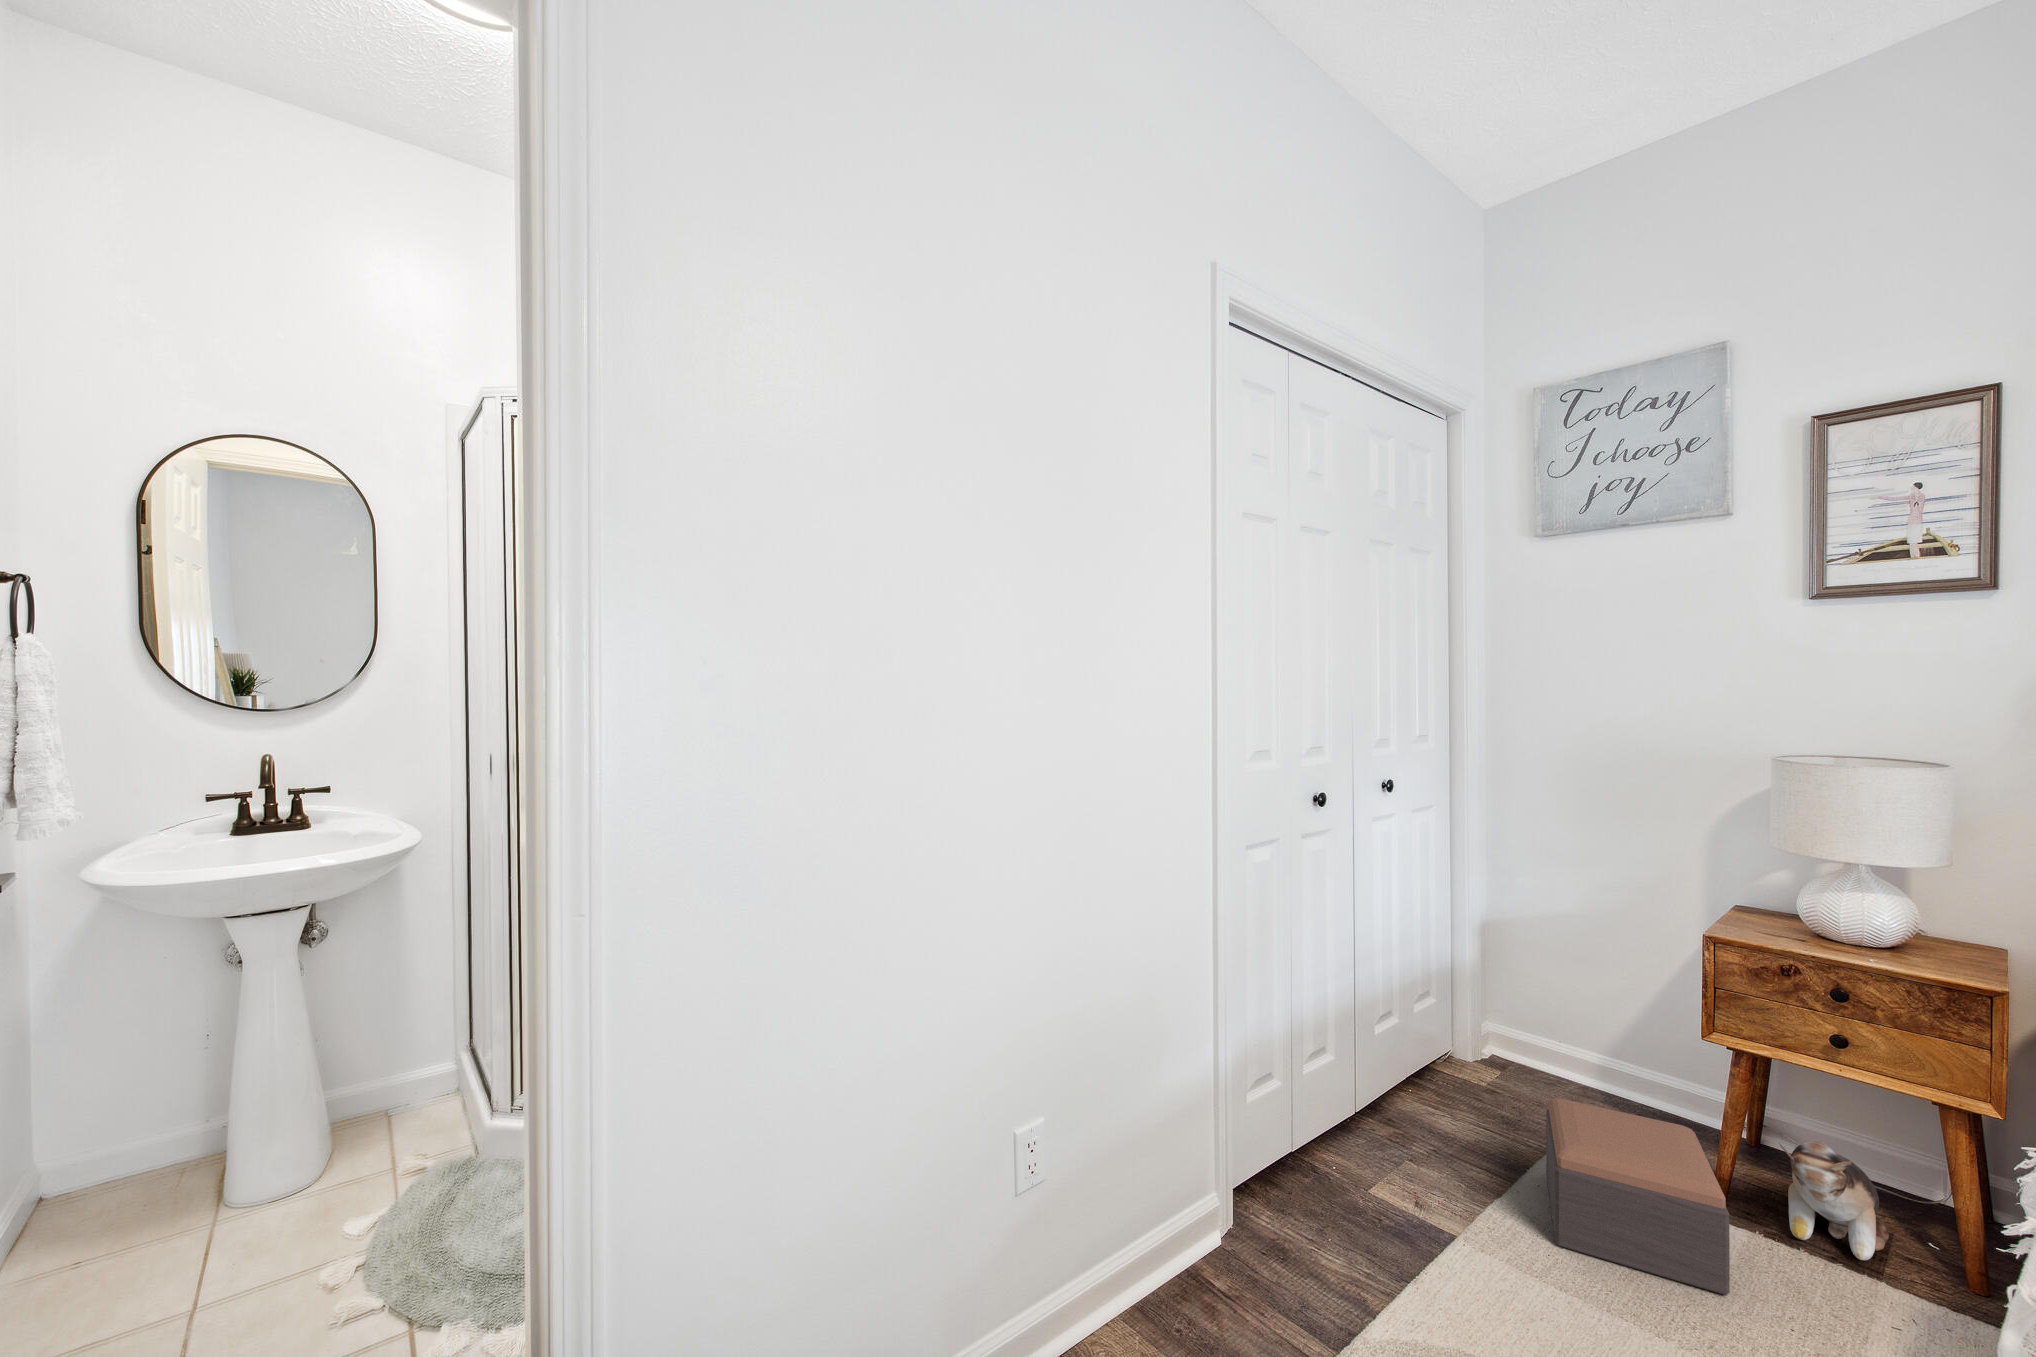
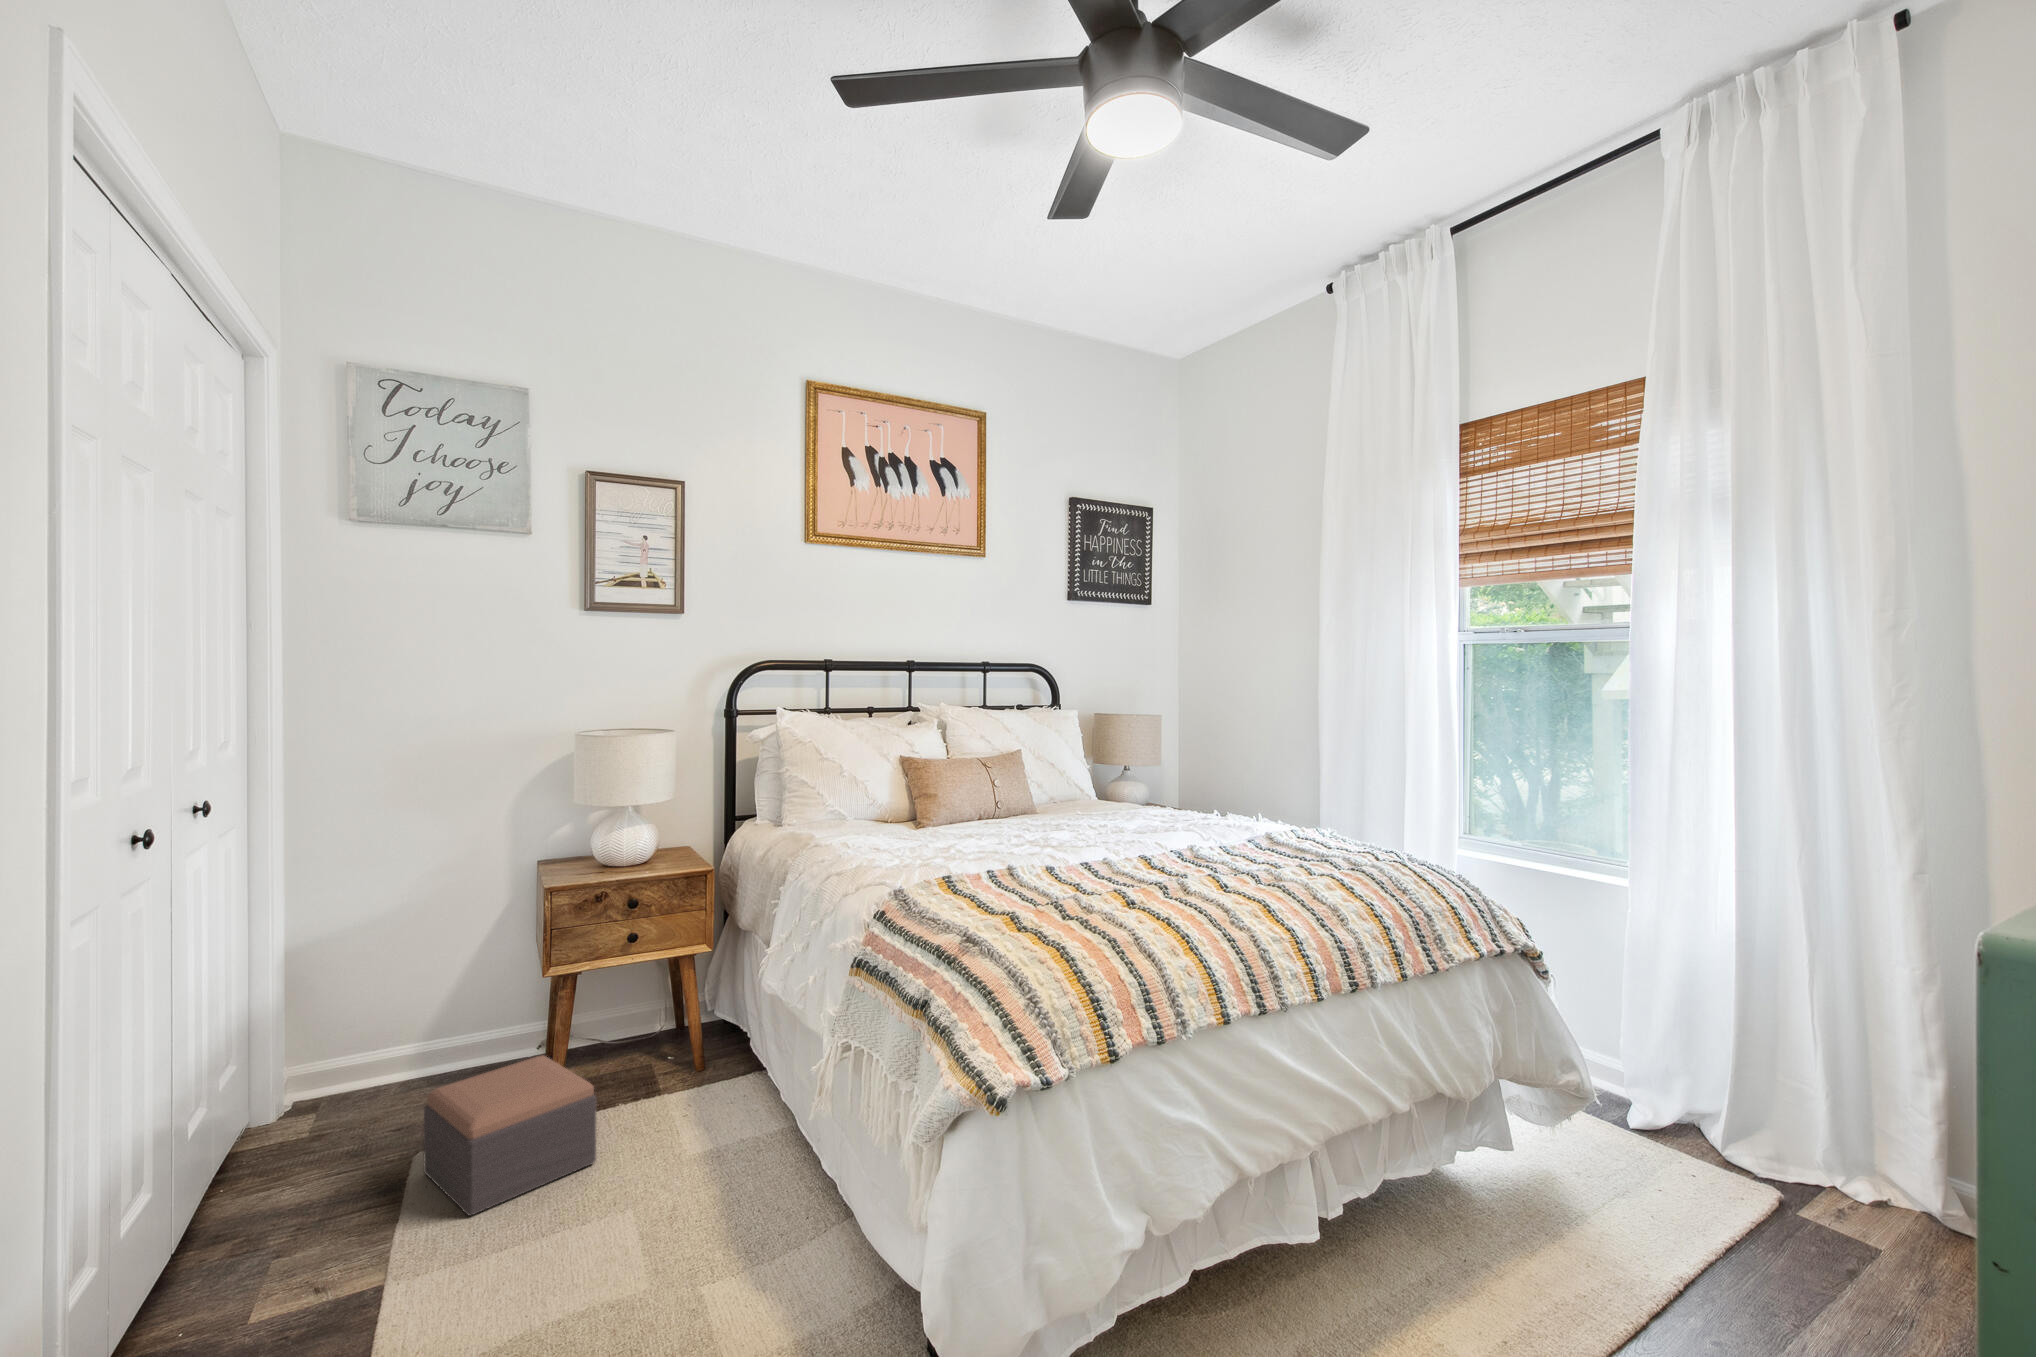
plush toy: present [1779,1141,1889,1261] -> none [599,1018,650,1101]

